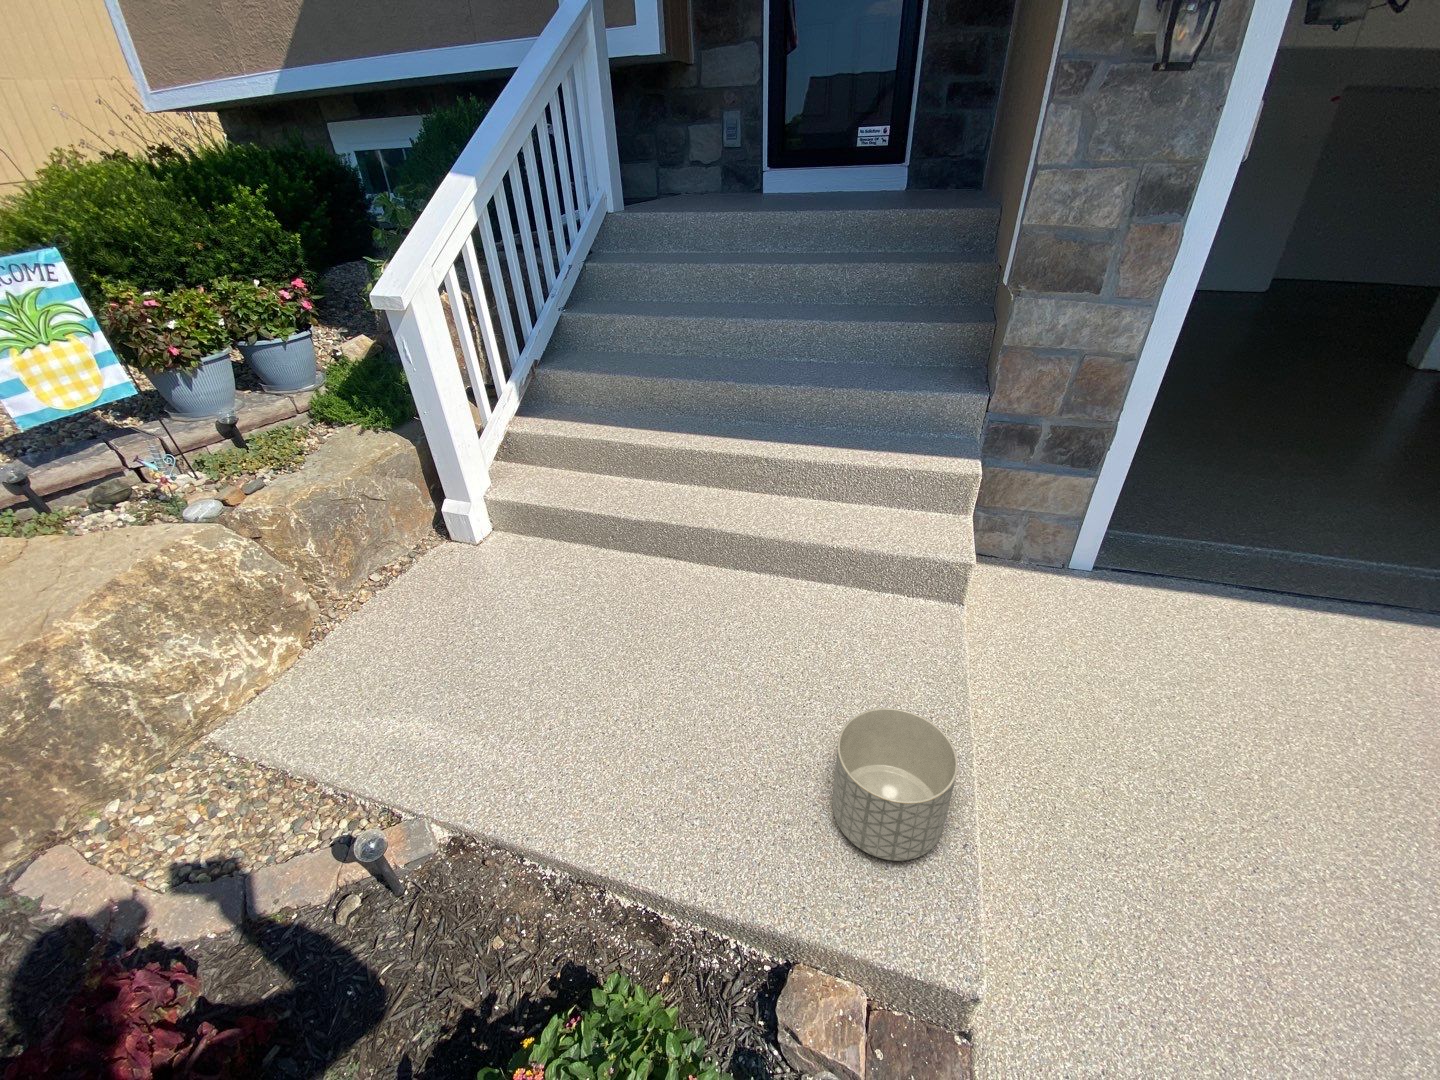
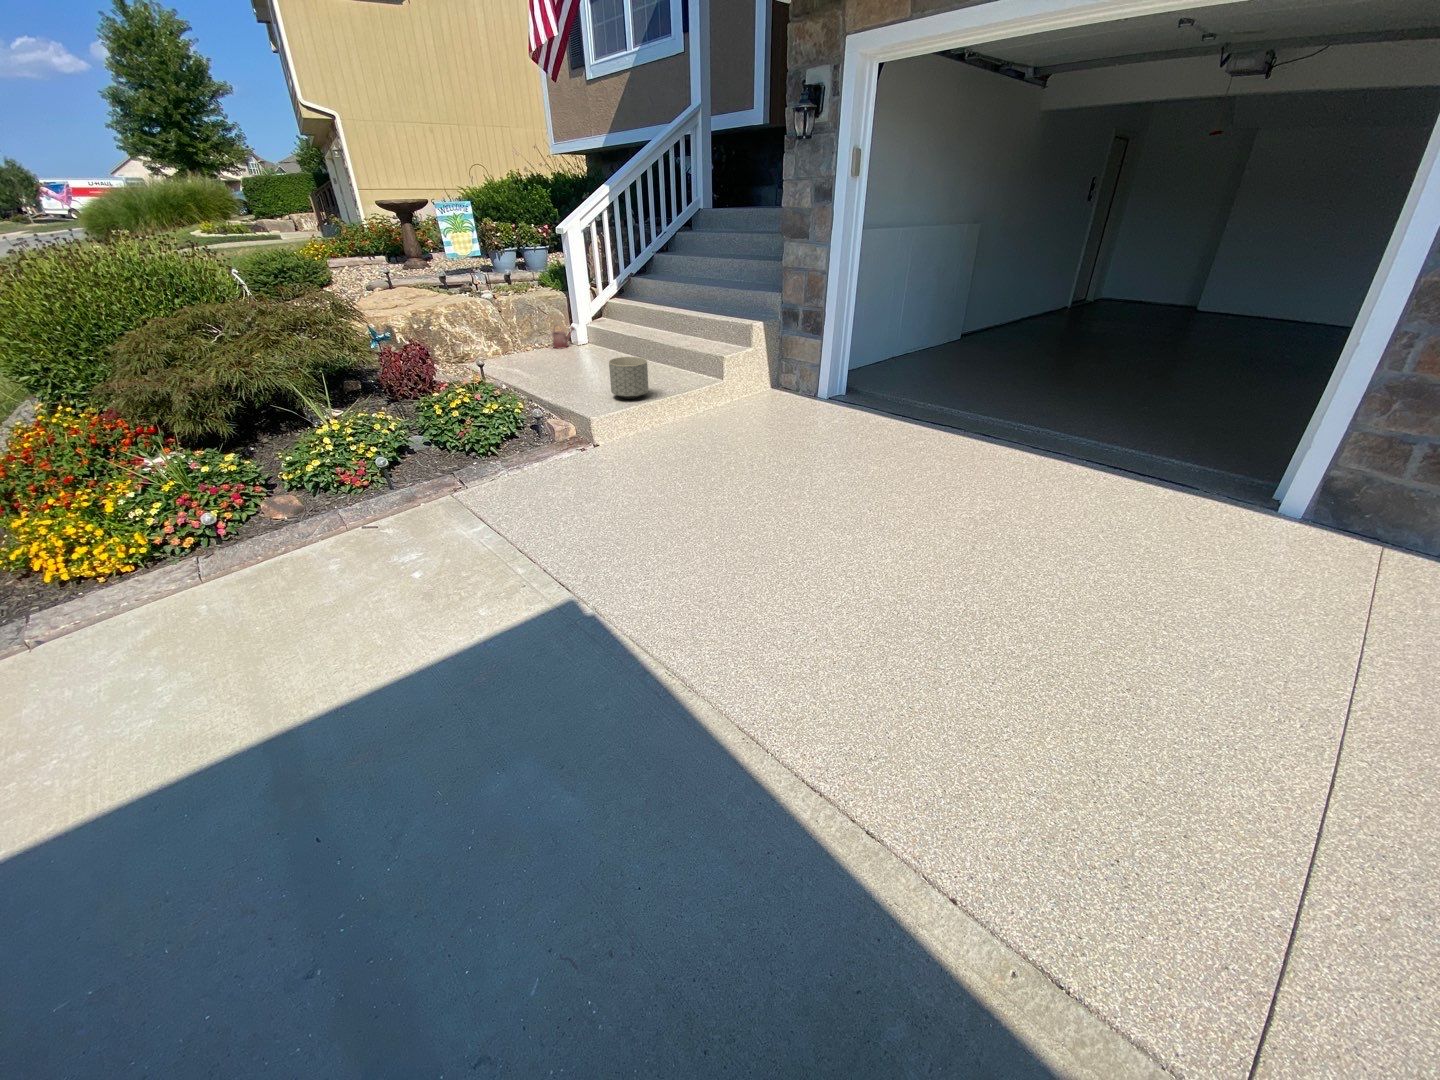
watering can: none [410,517,461,583] -> present [548,325,575,349]

